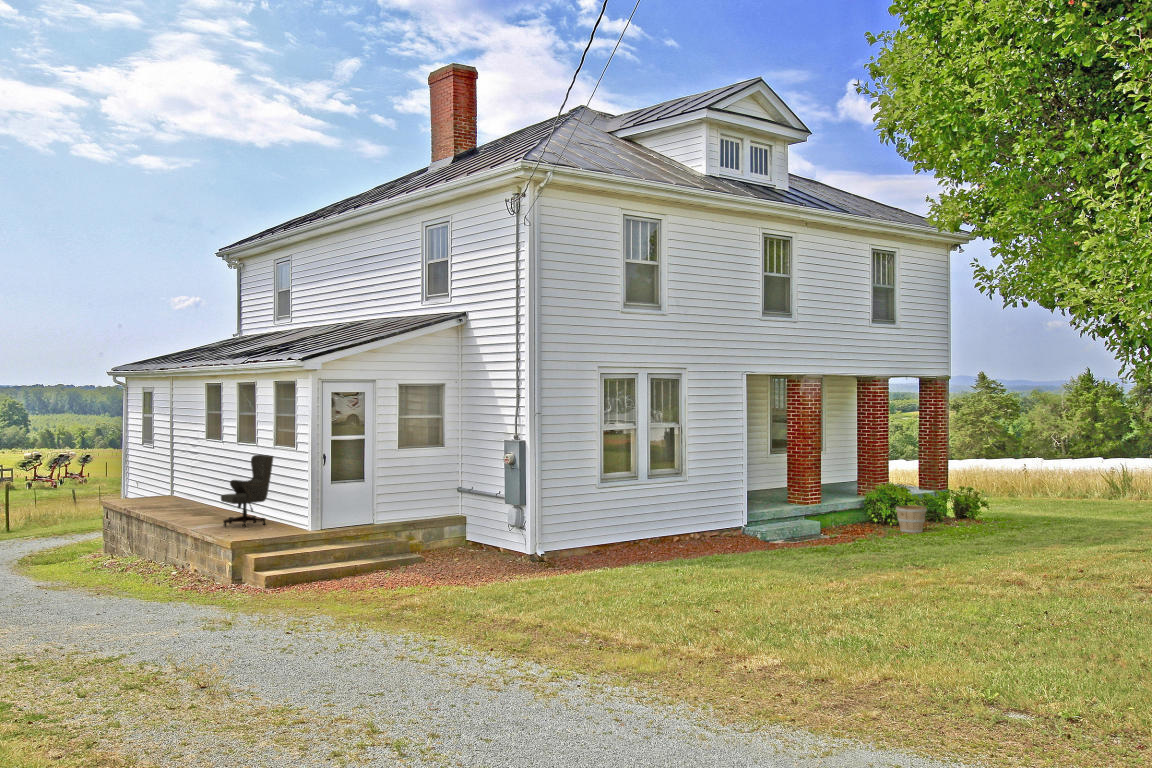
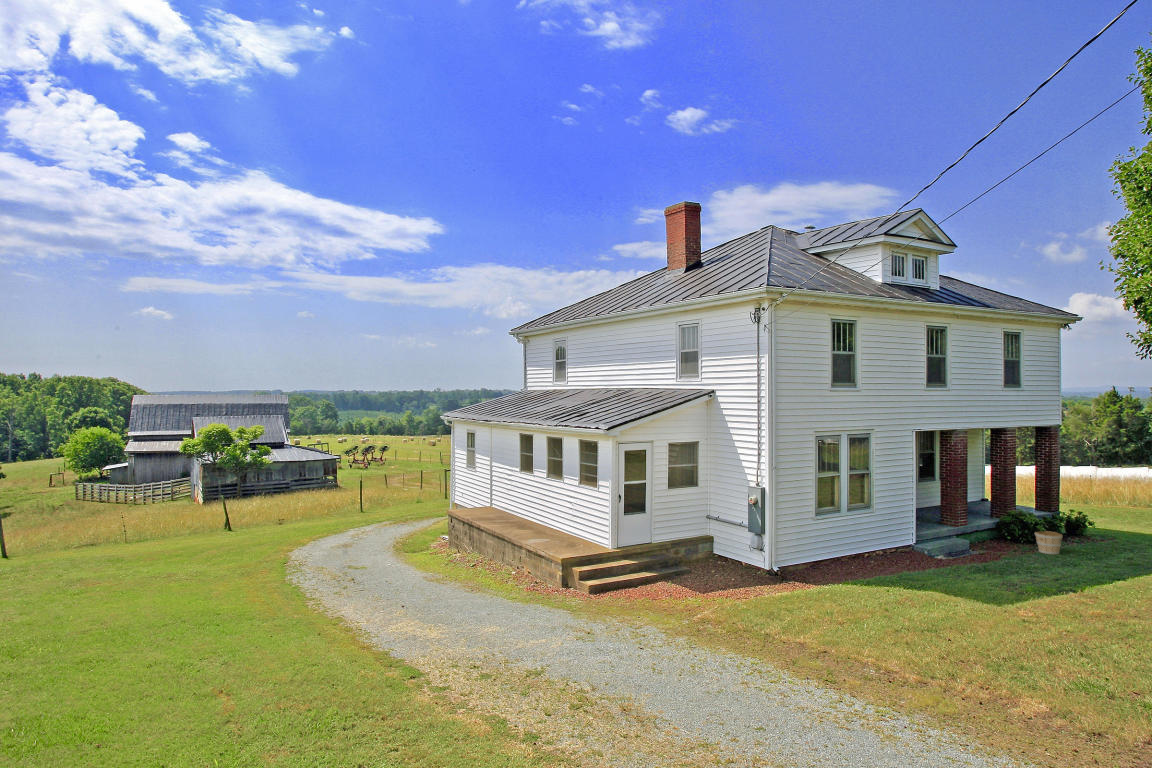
chair: present [221,455,273,527] -> none [545,489,580,541]

